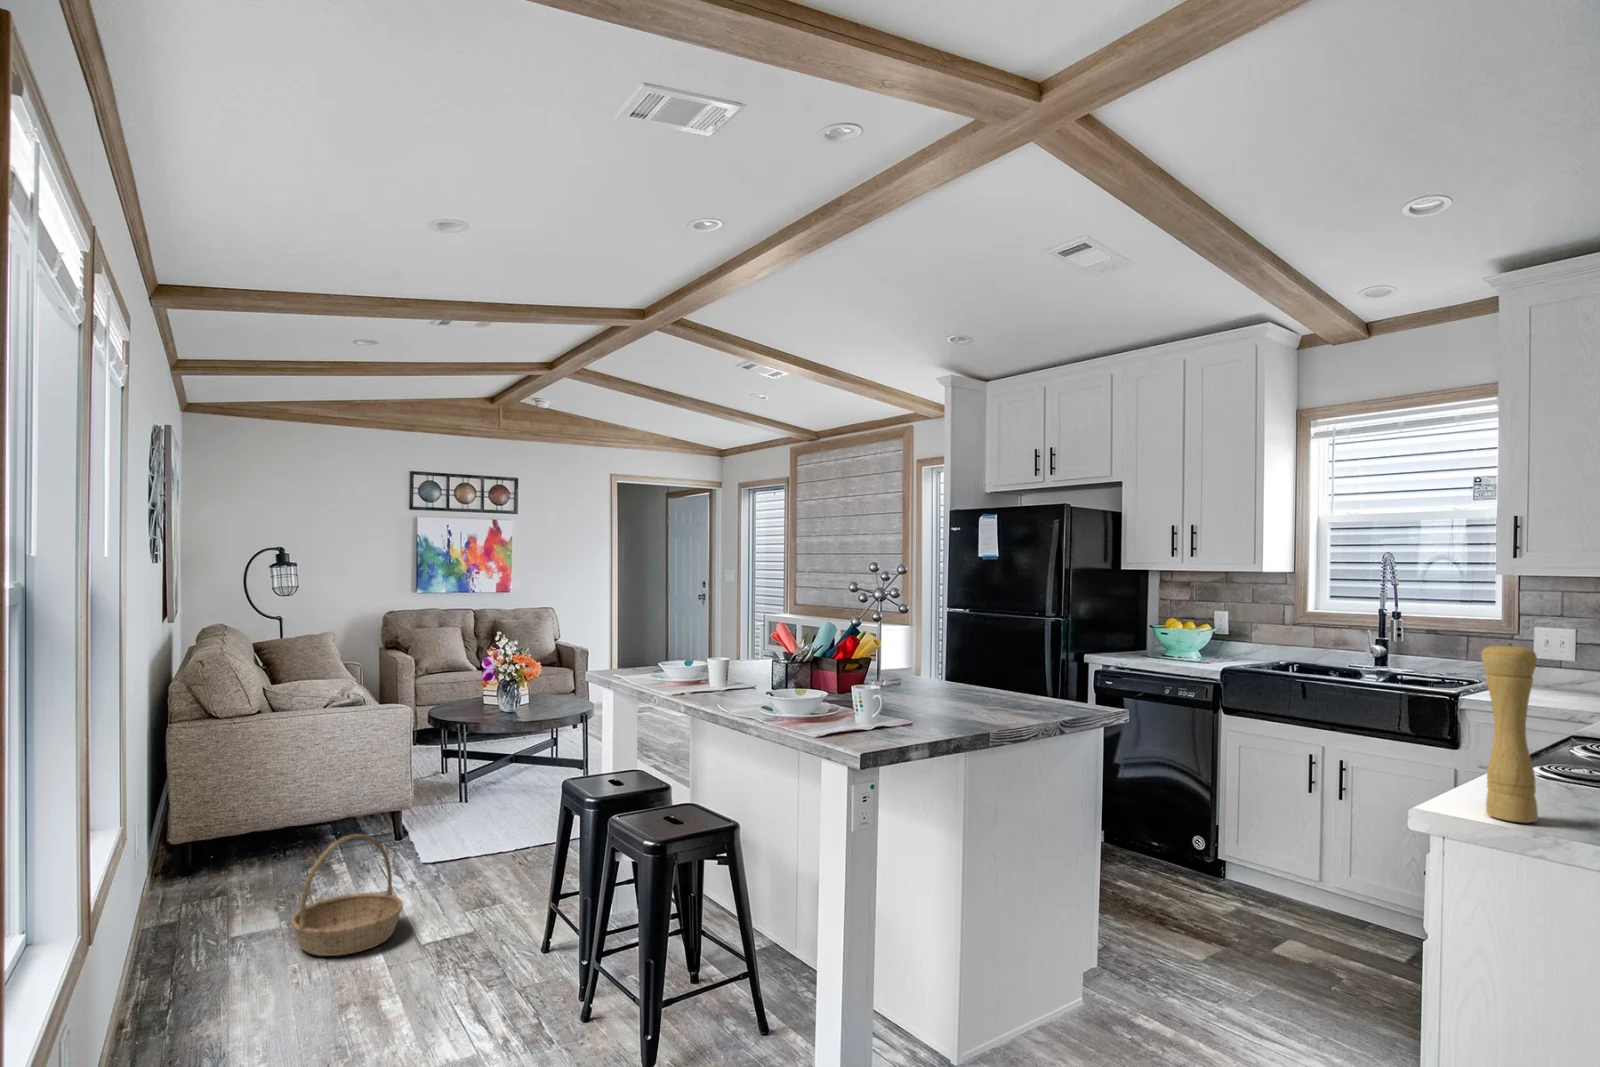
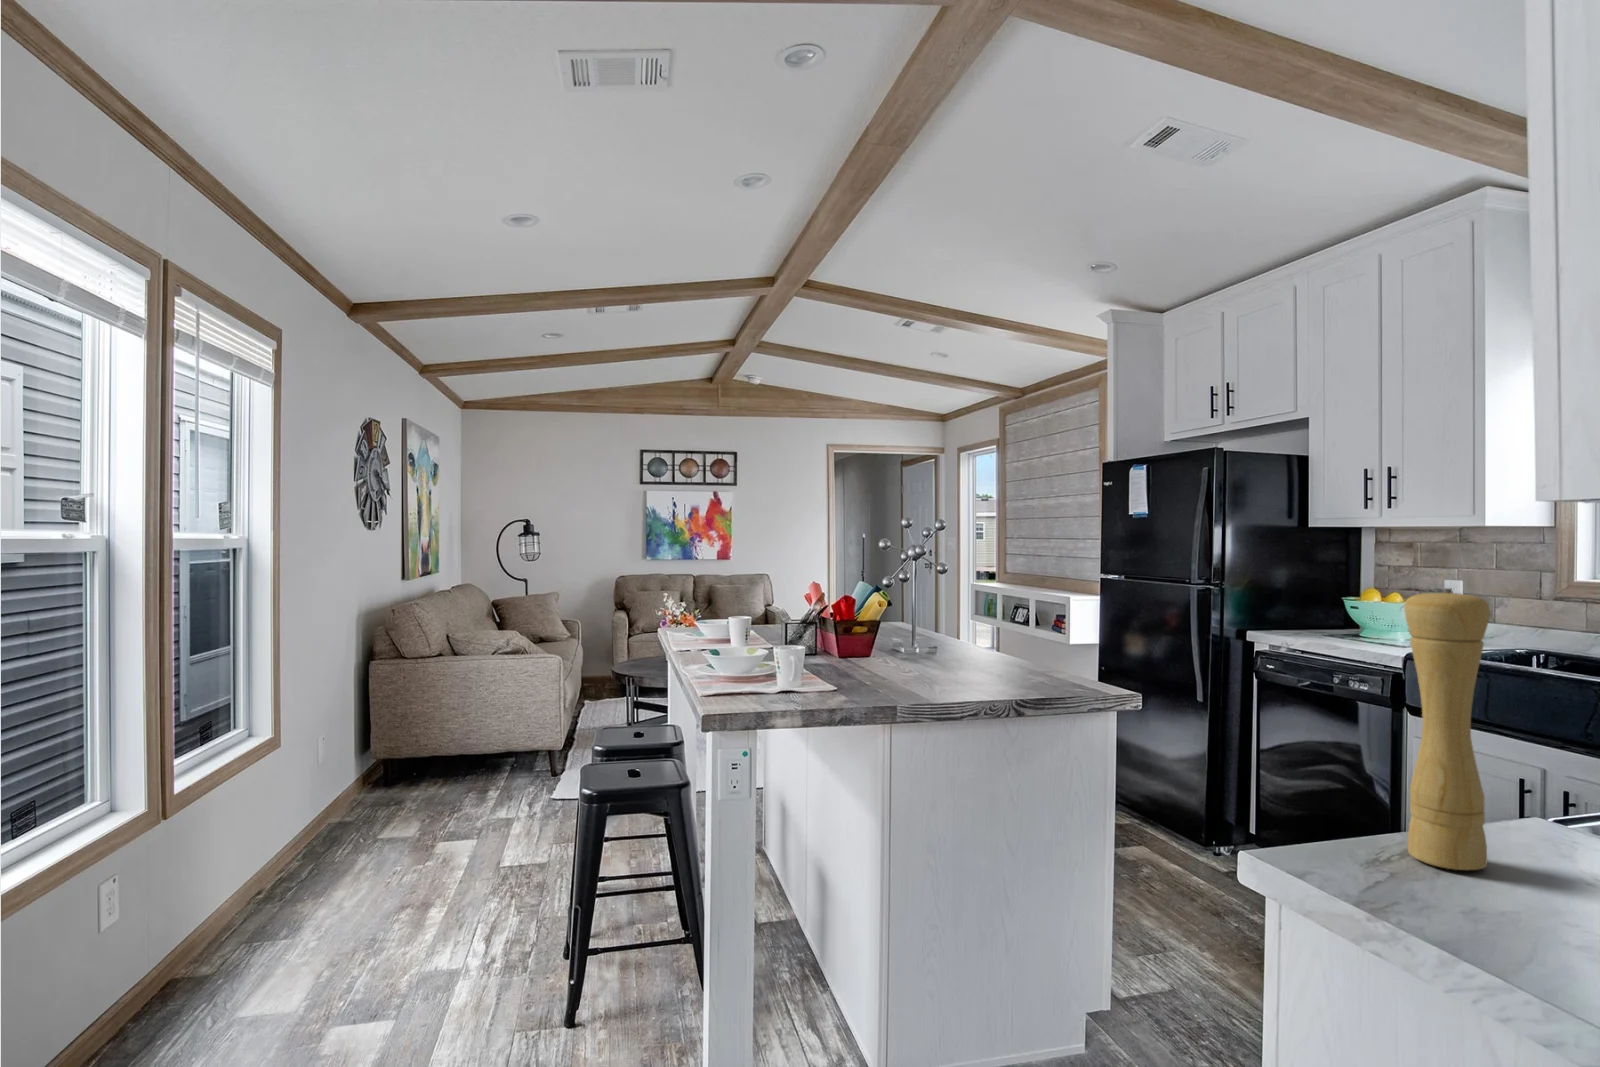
basket: present [291,834,403,956] -> none [396,764,493,870]

